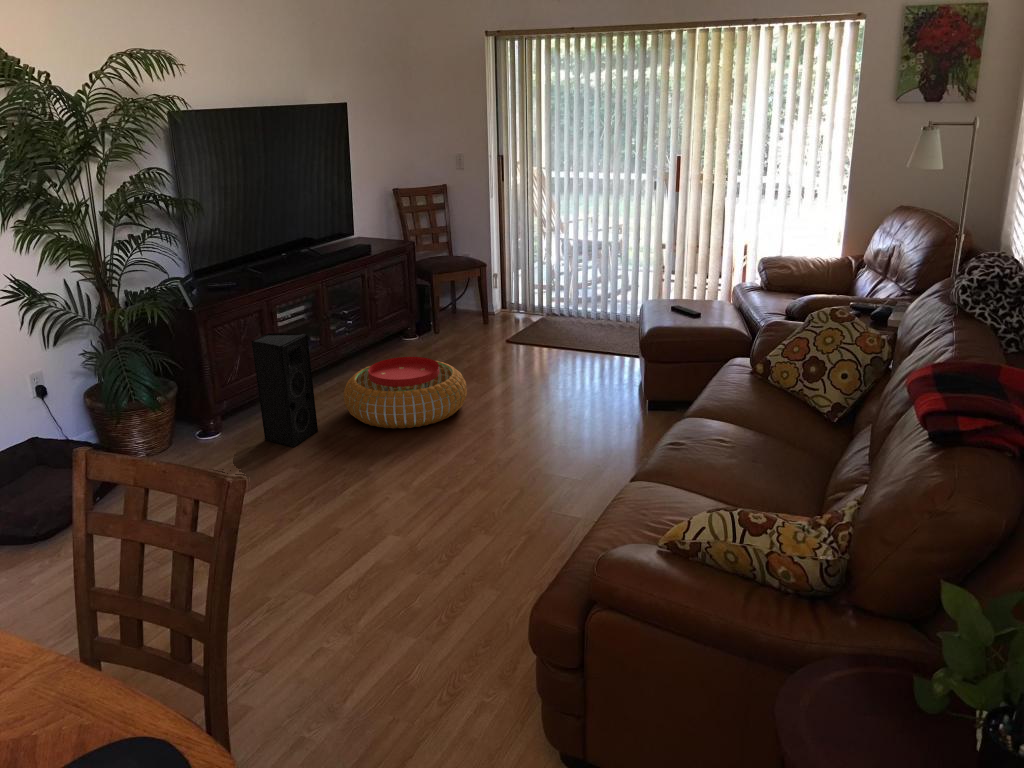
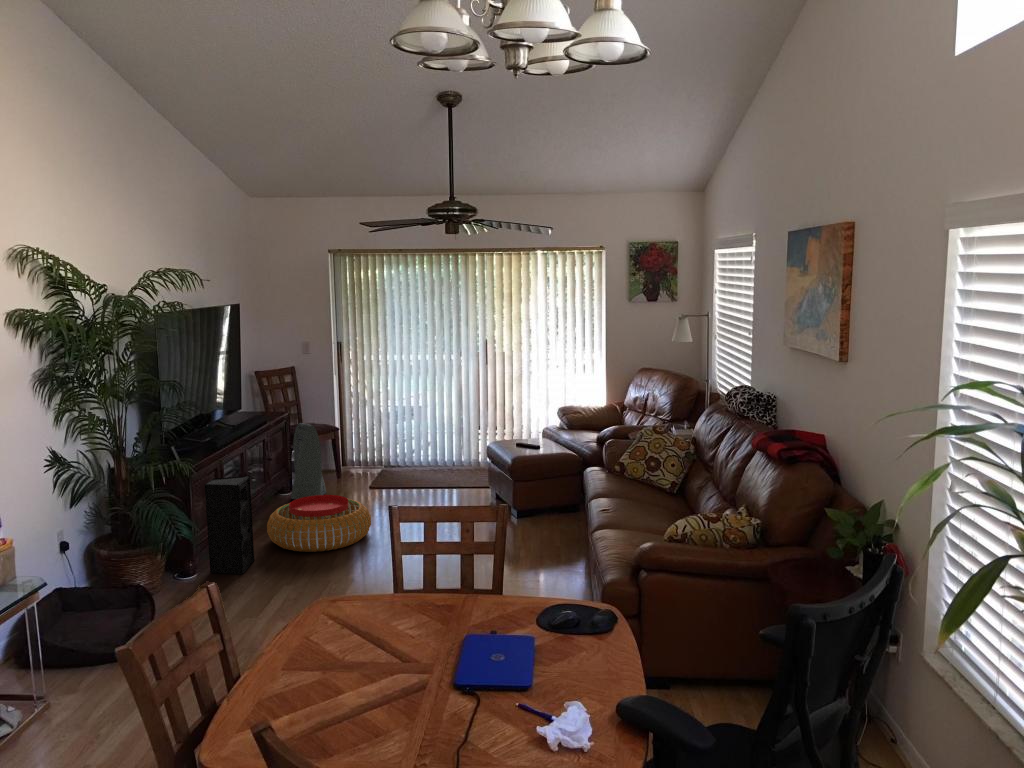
air purifier: none [418,260,462,353] -> present [291,423,326,499]

